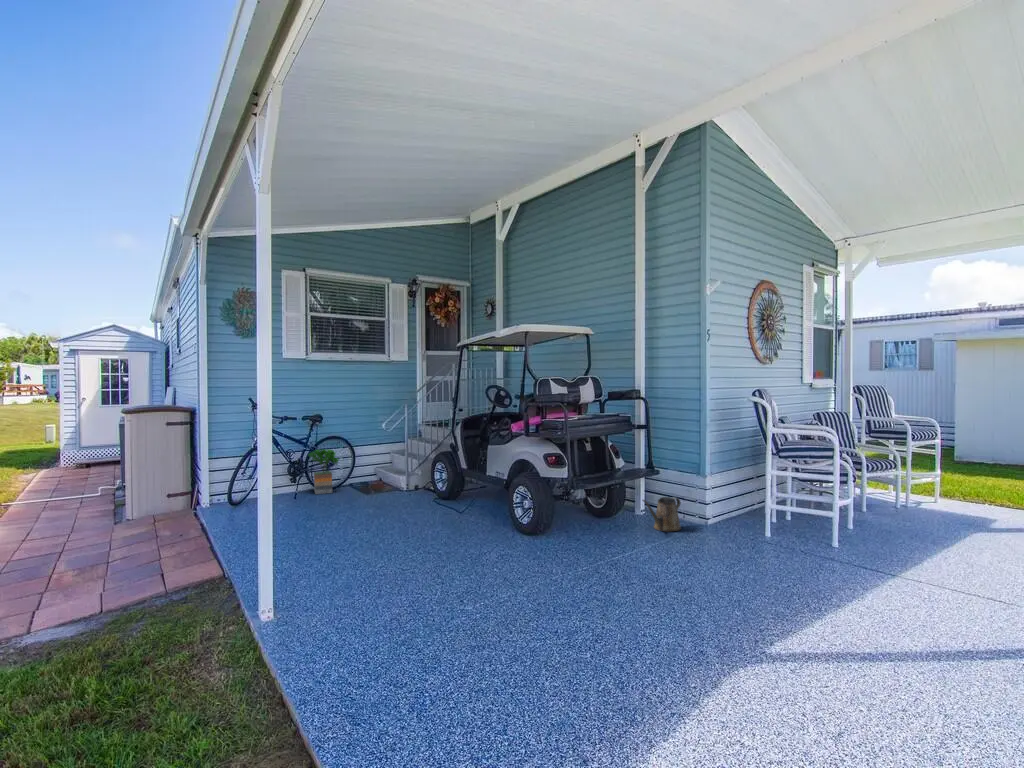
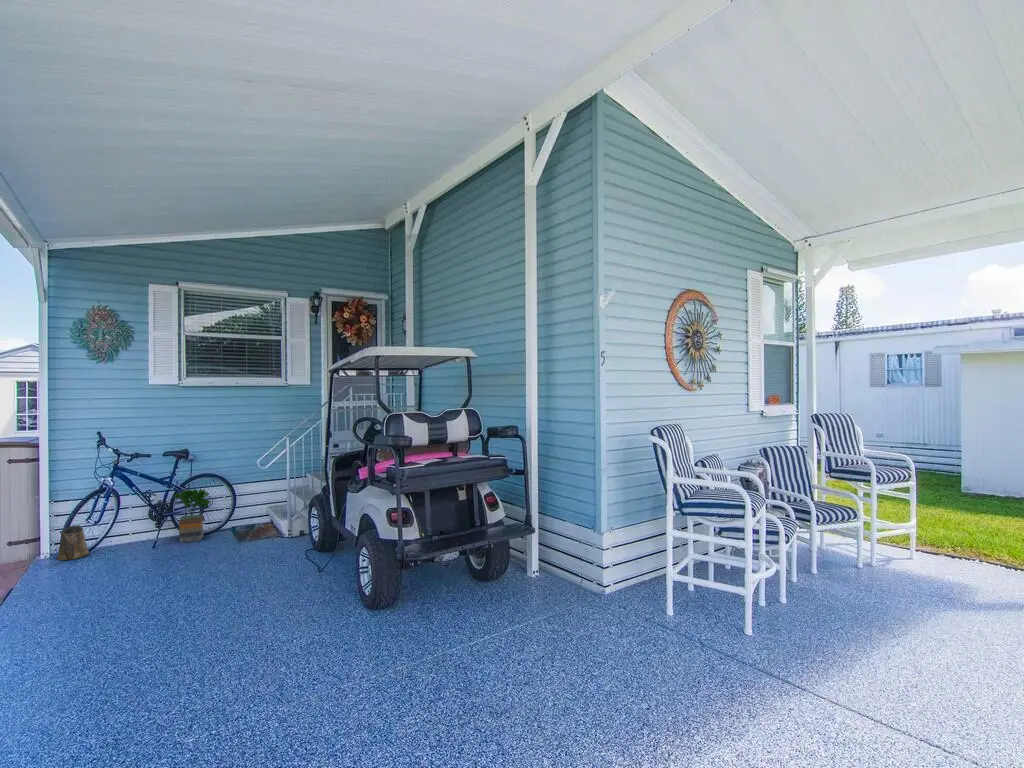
watering can: present [643,497,681,532] -> present [56,525,90,560]

